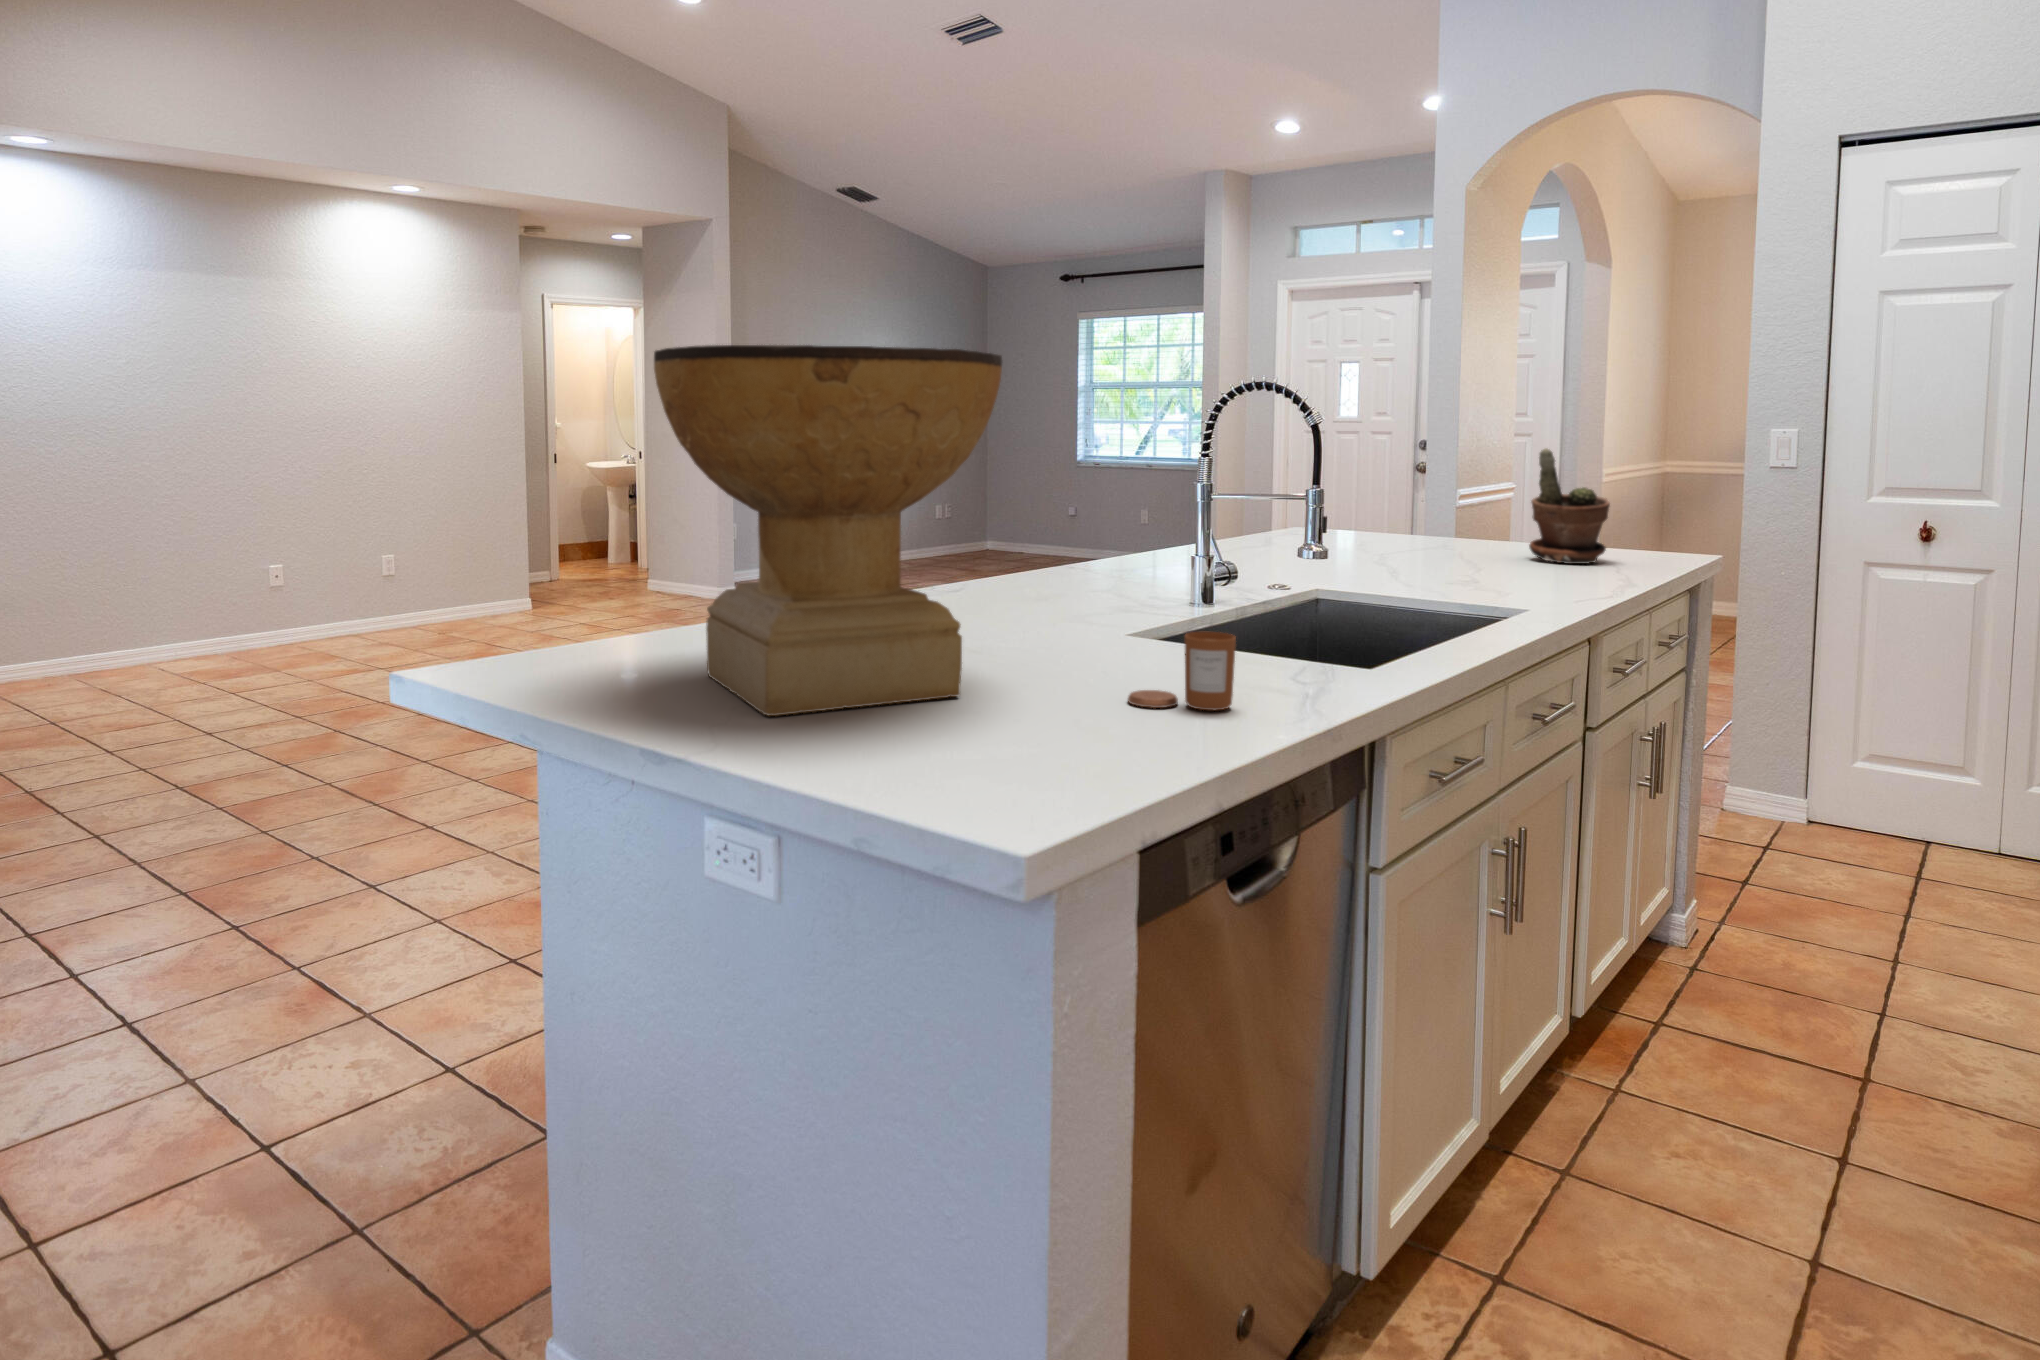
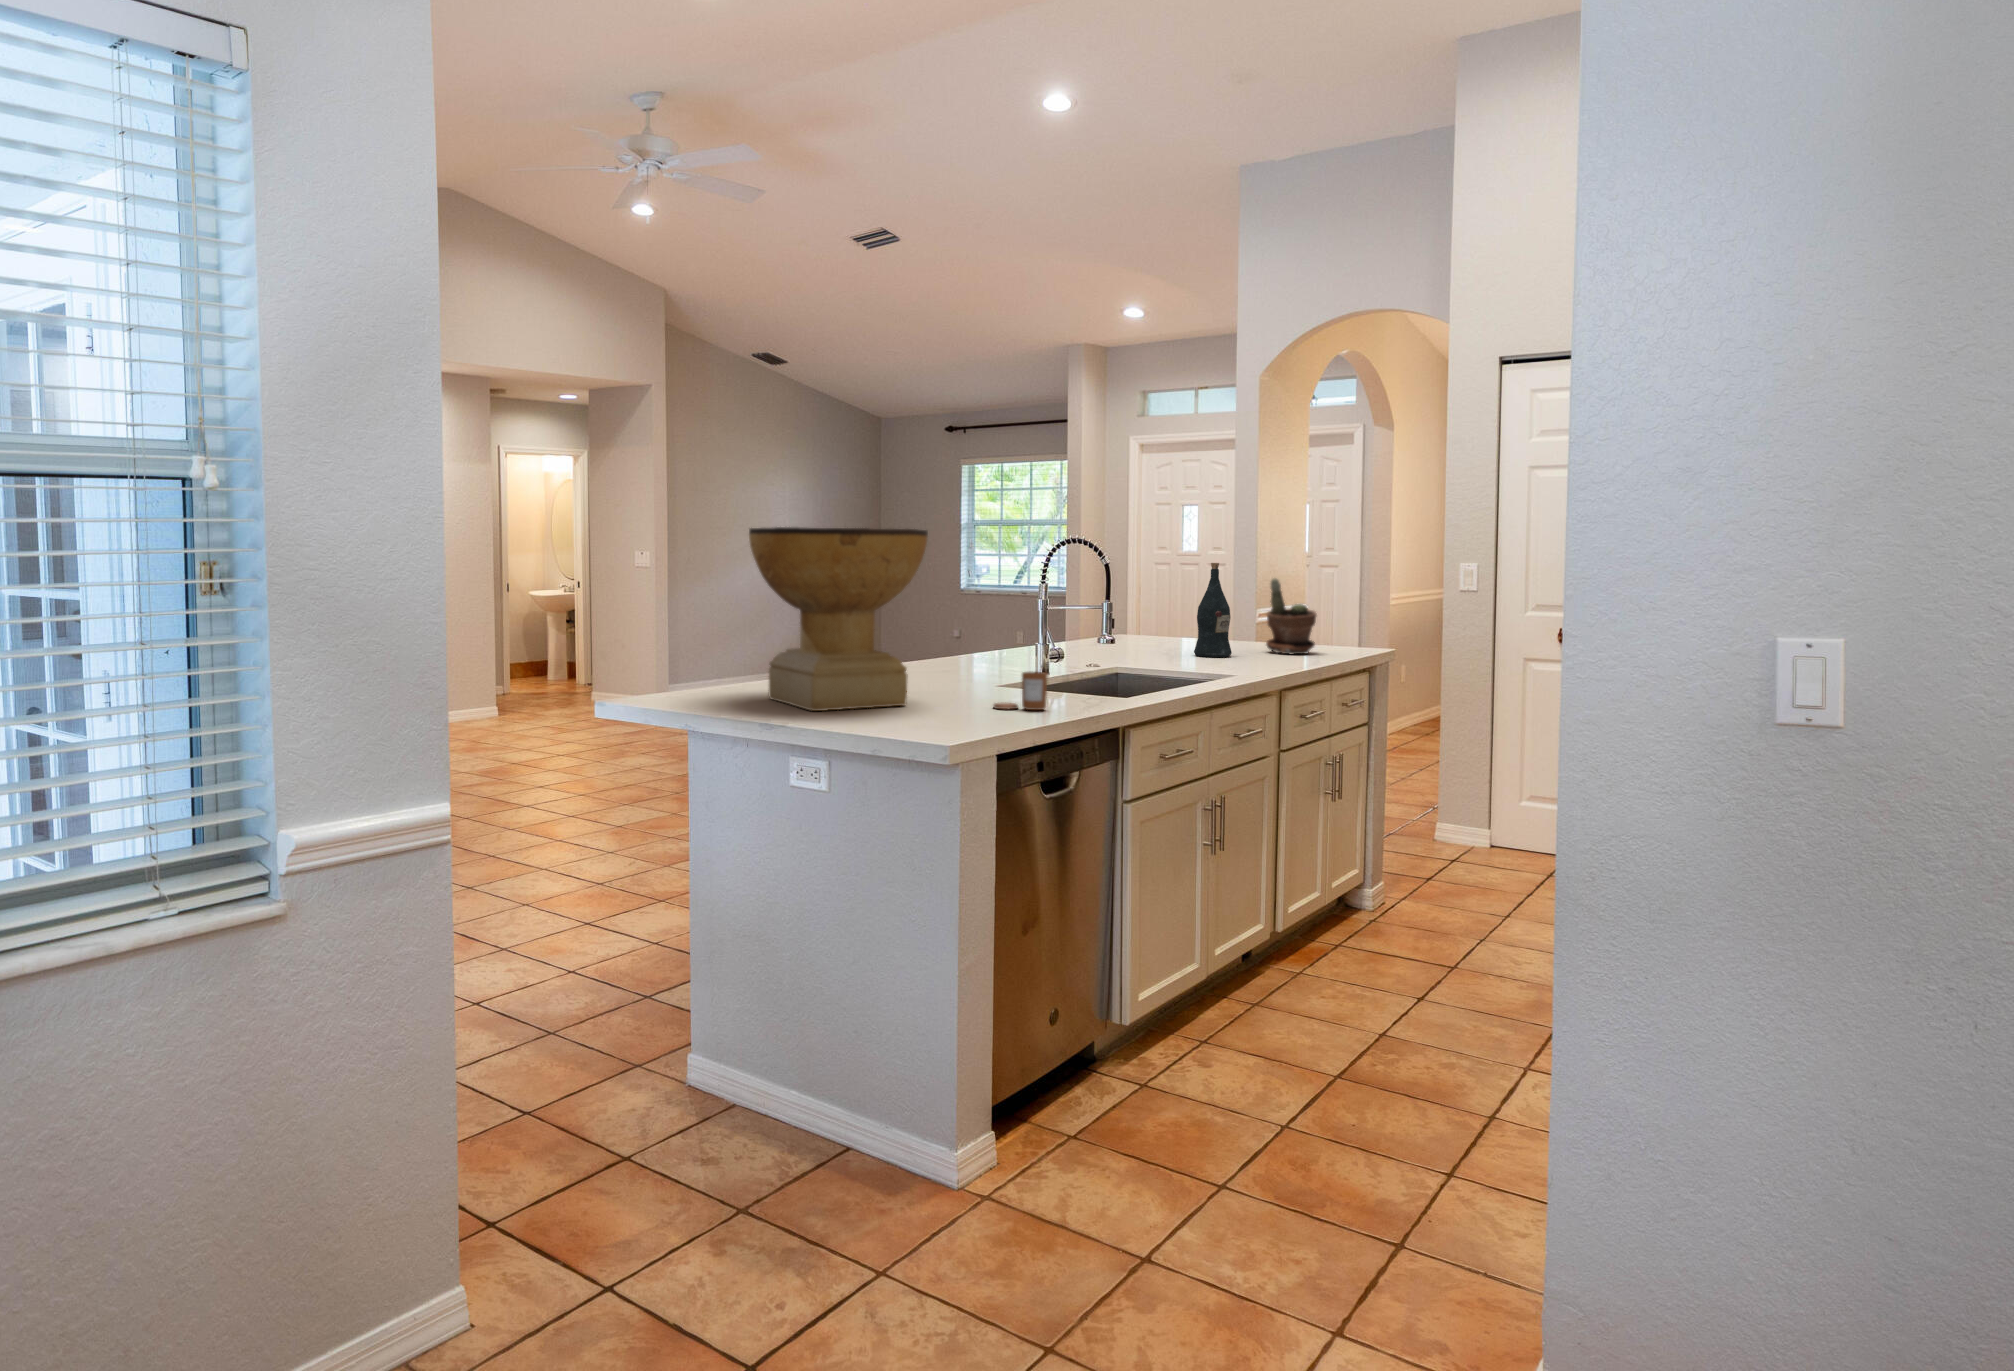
wine bottle: none [1427,425,1486,570] -> present [1194,563,1232,657]

